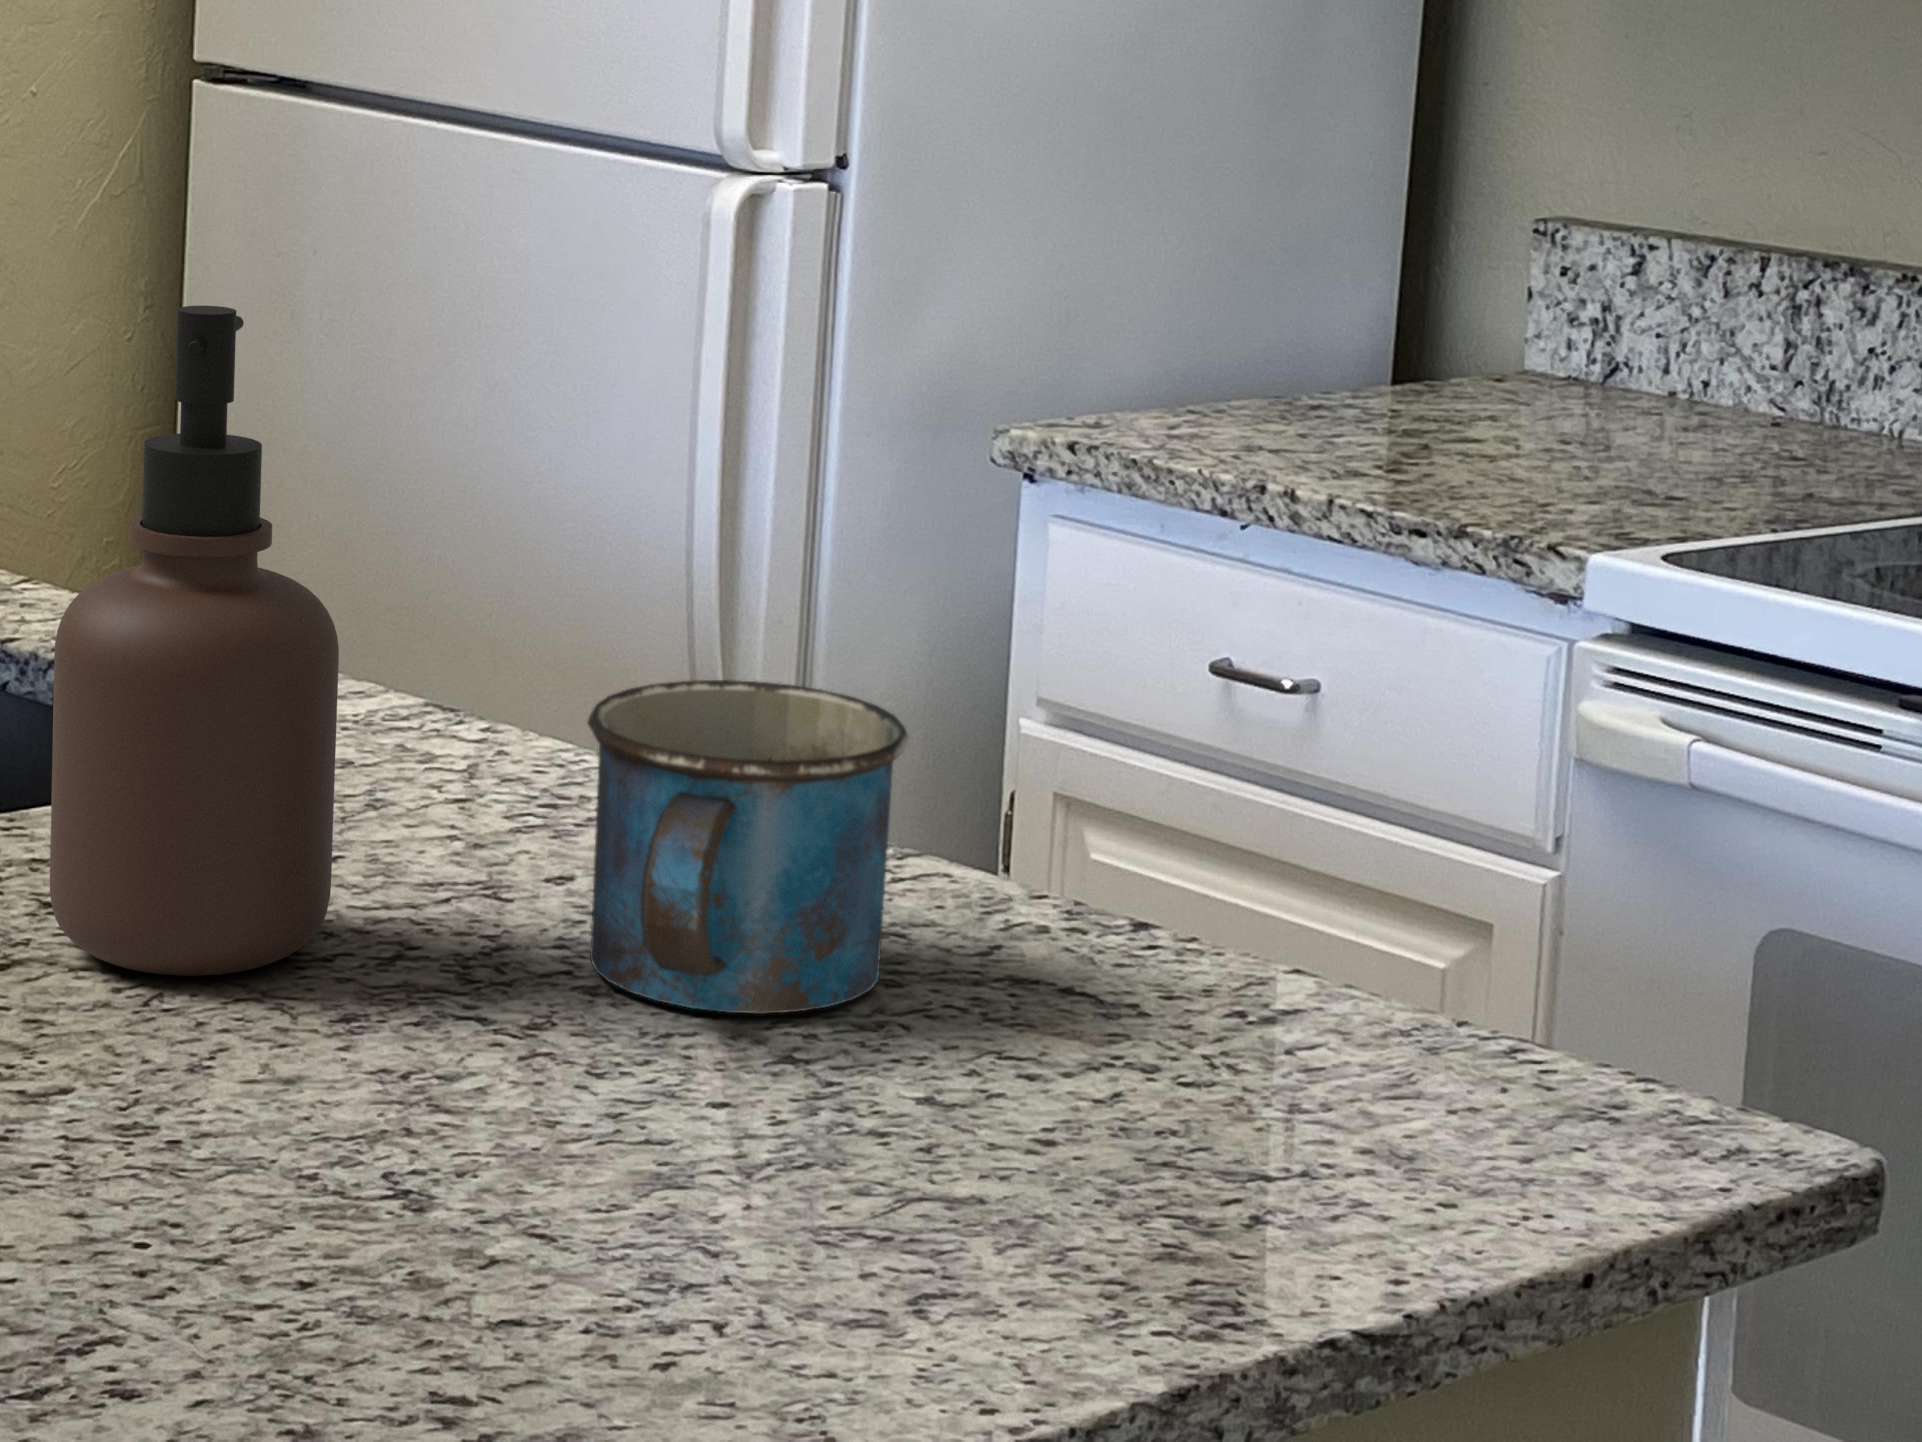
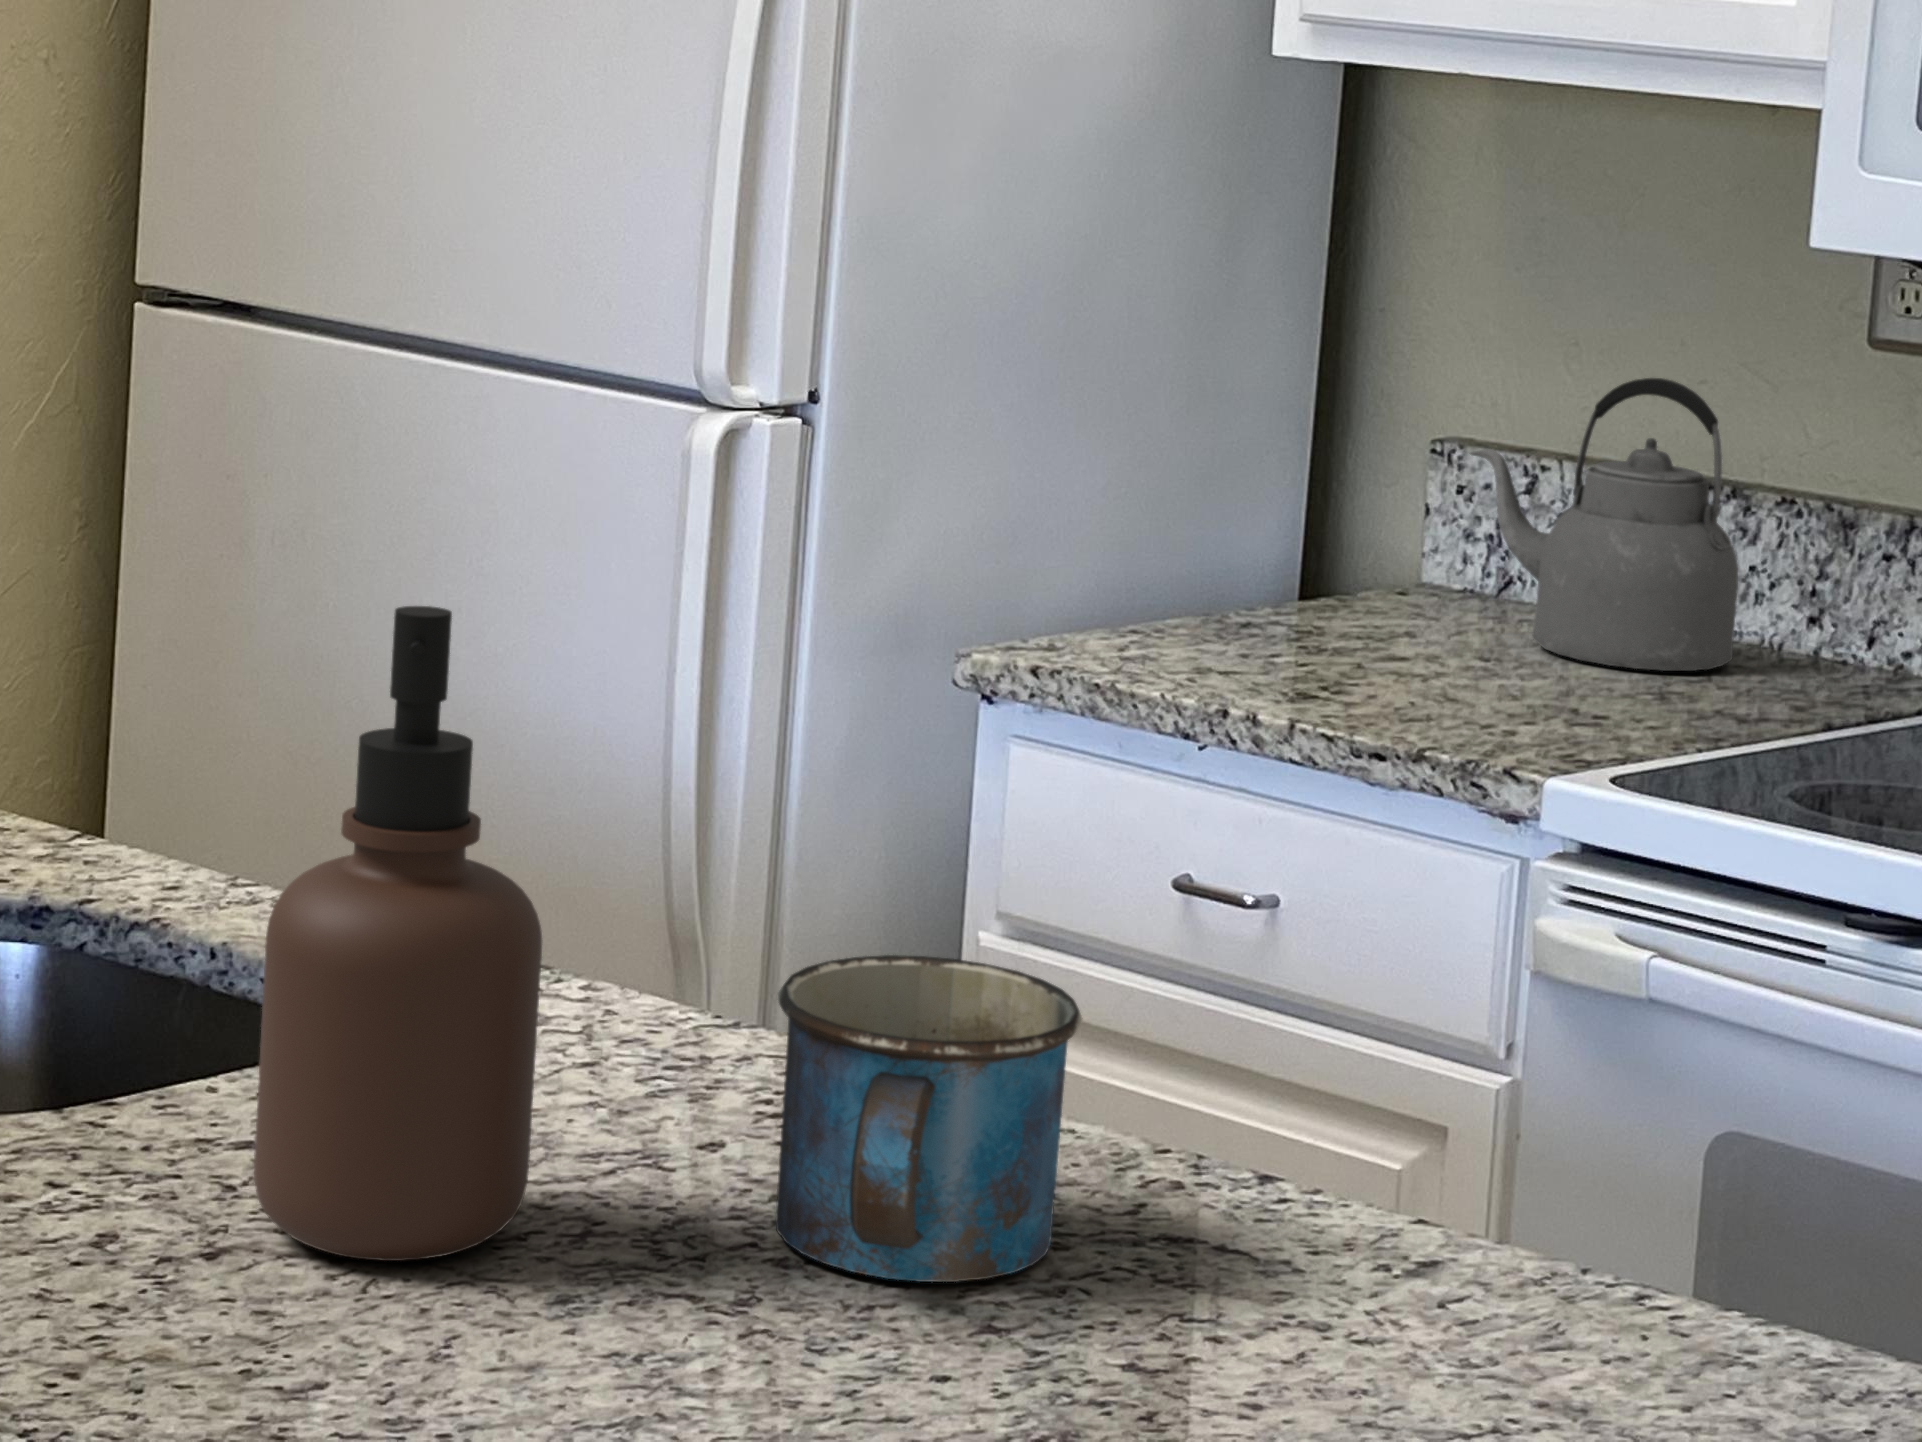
kettle: none [1560,145,1849,455] -> present [1470,378,1738,671]

